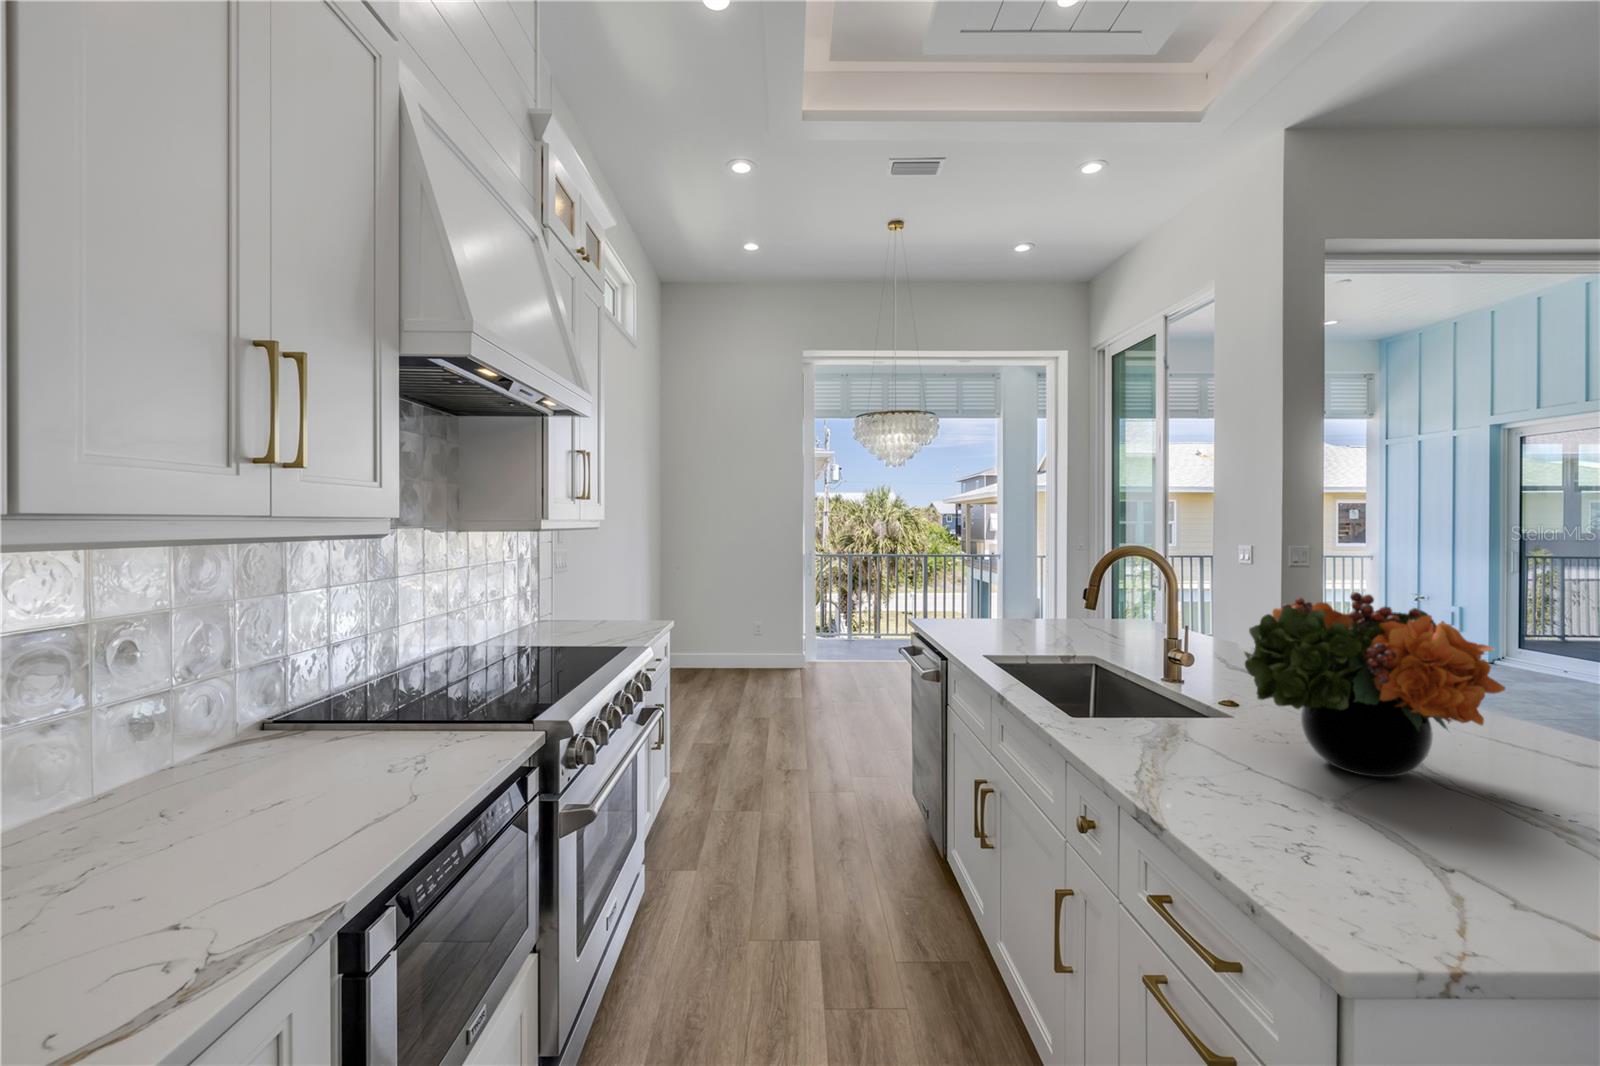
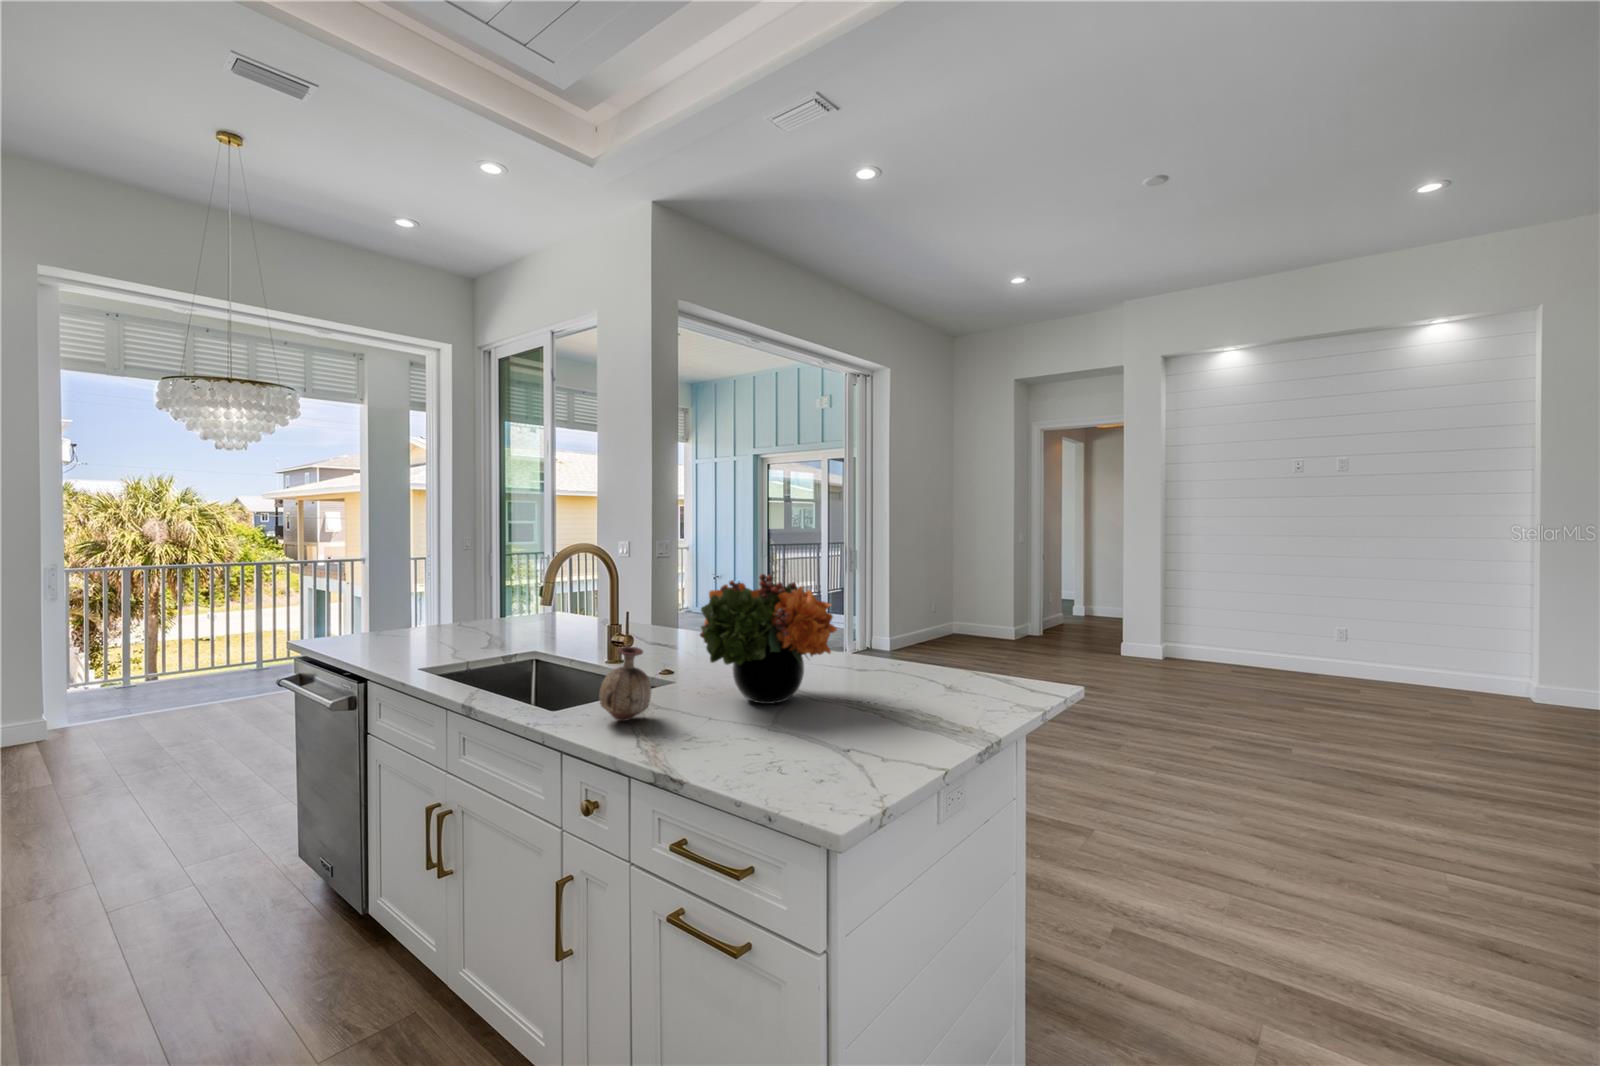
vase: none [1107,661,1171,744] -> present [599,646,651,721]

